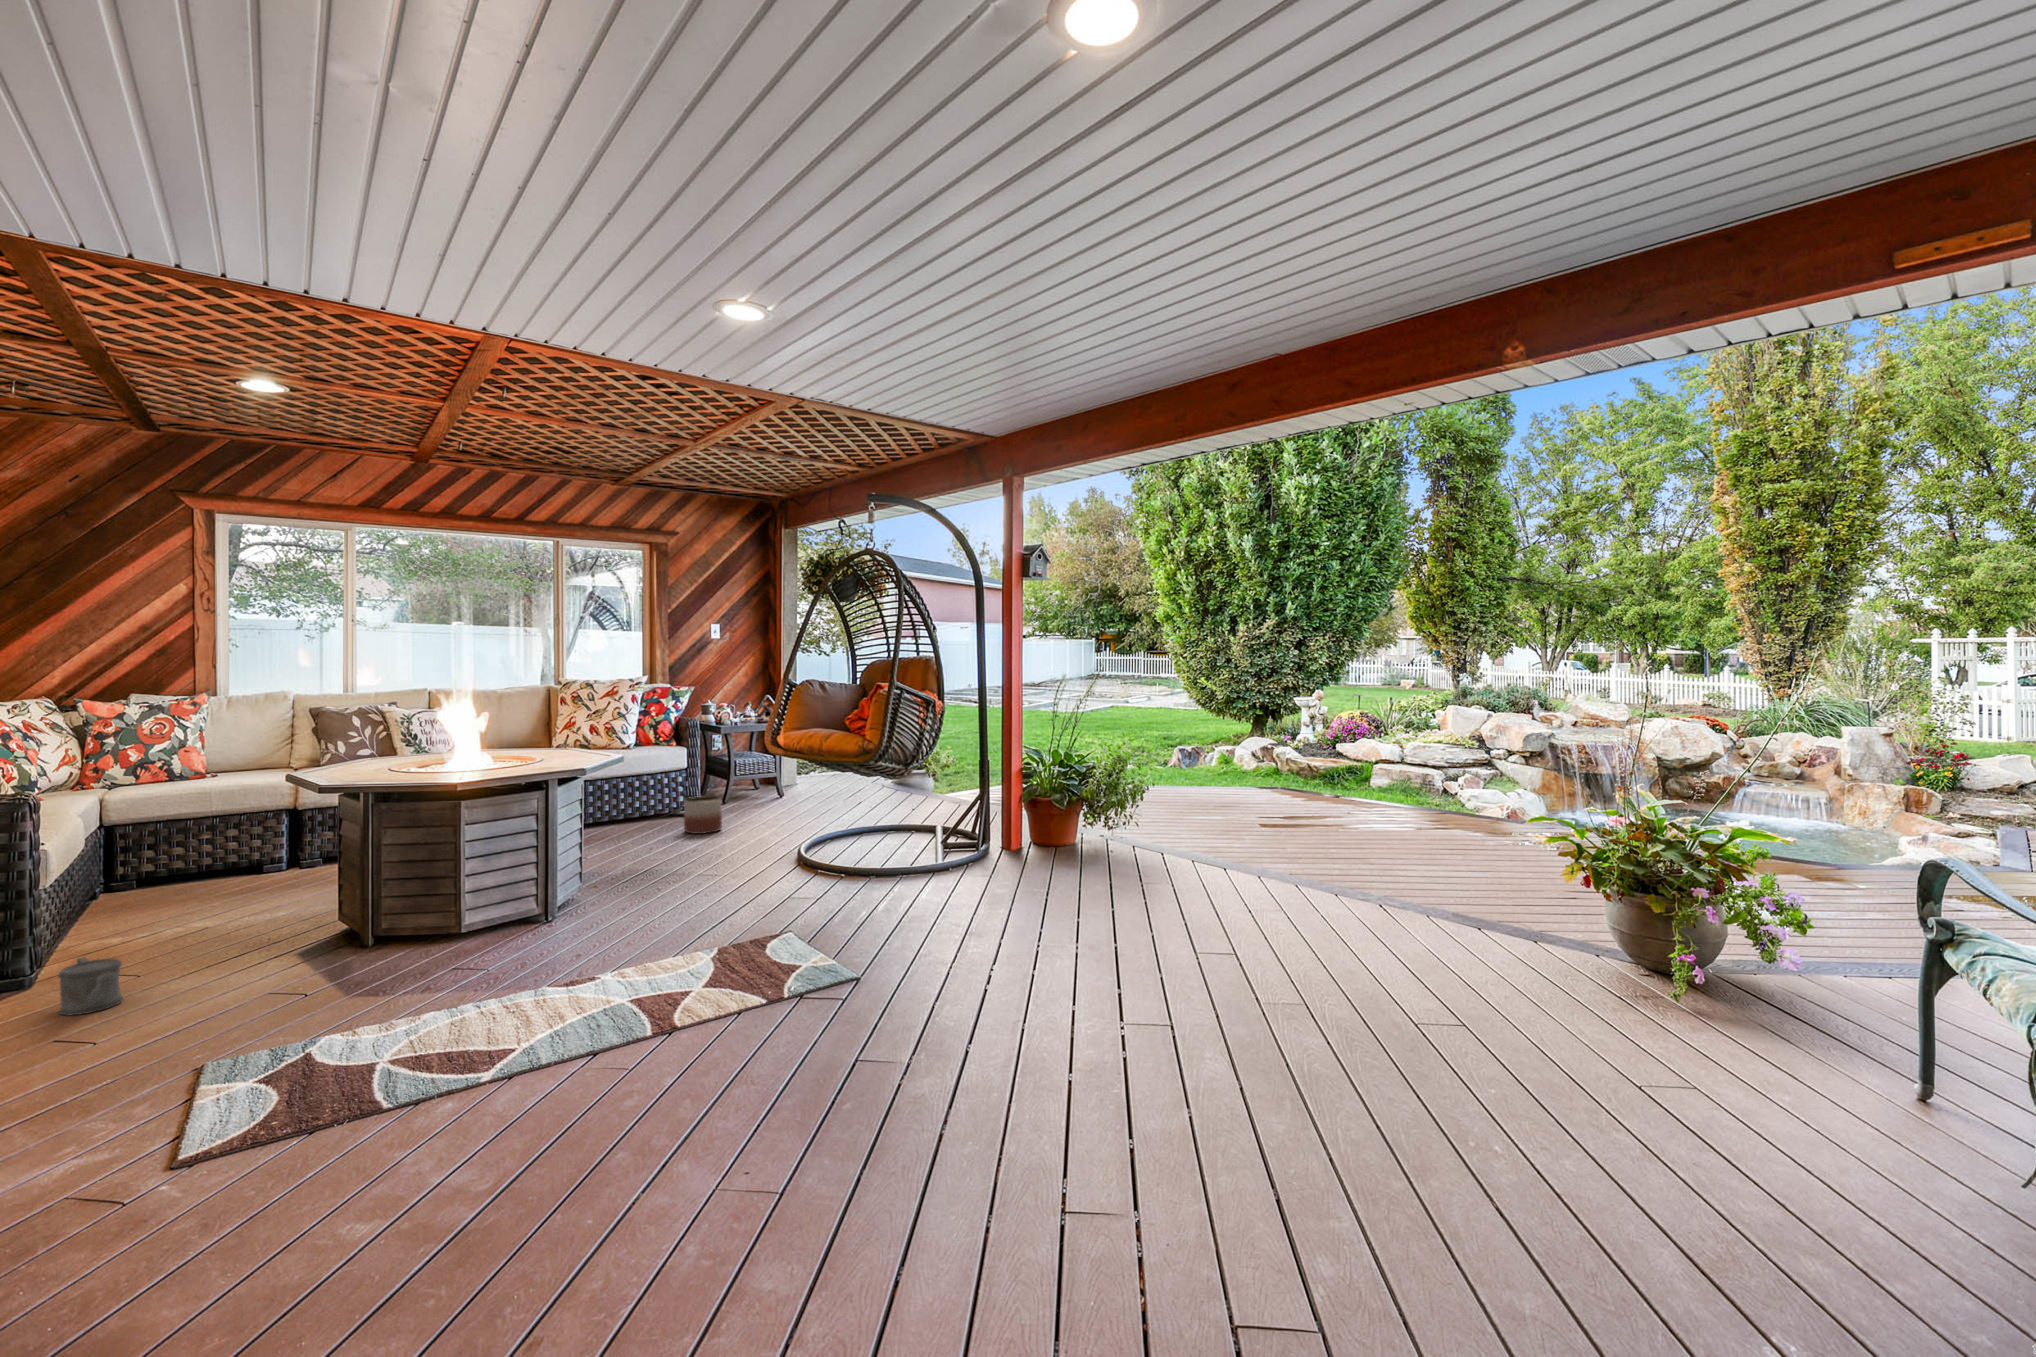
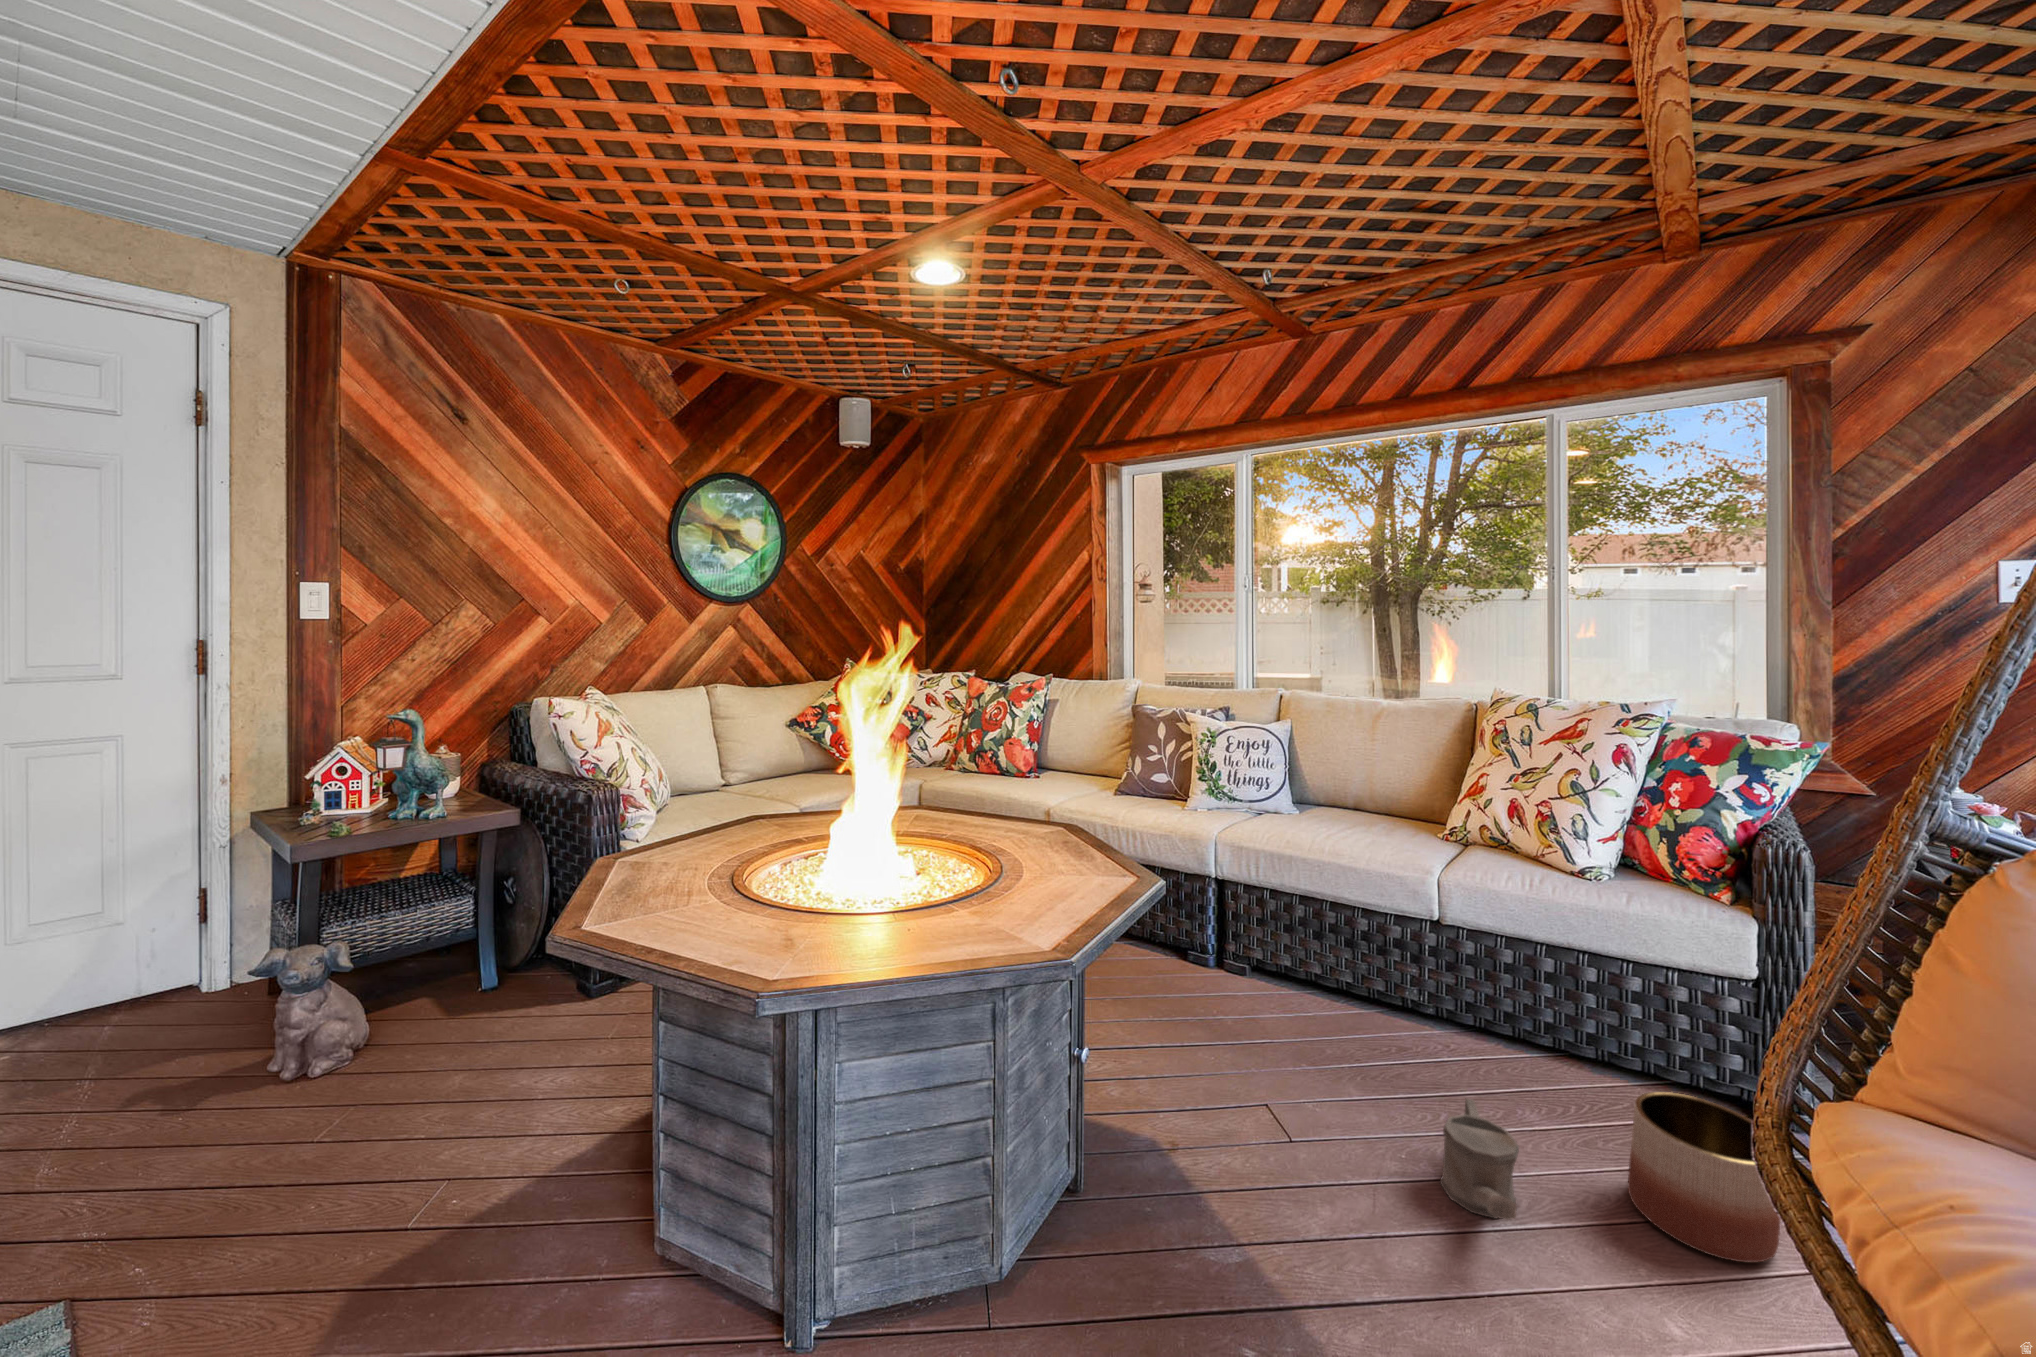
watering can: present [58,957,123,1016] -> present [1440,1099,1519,1220]

